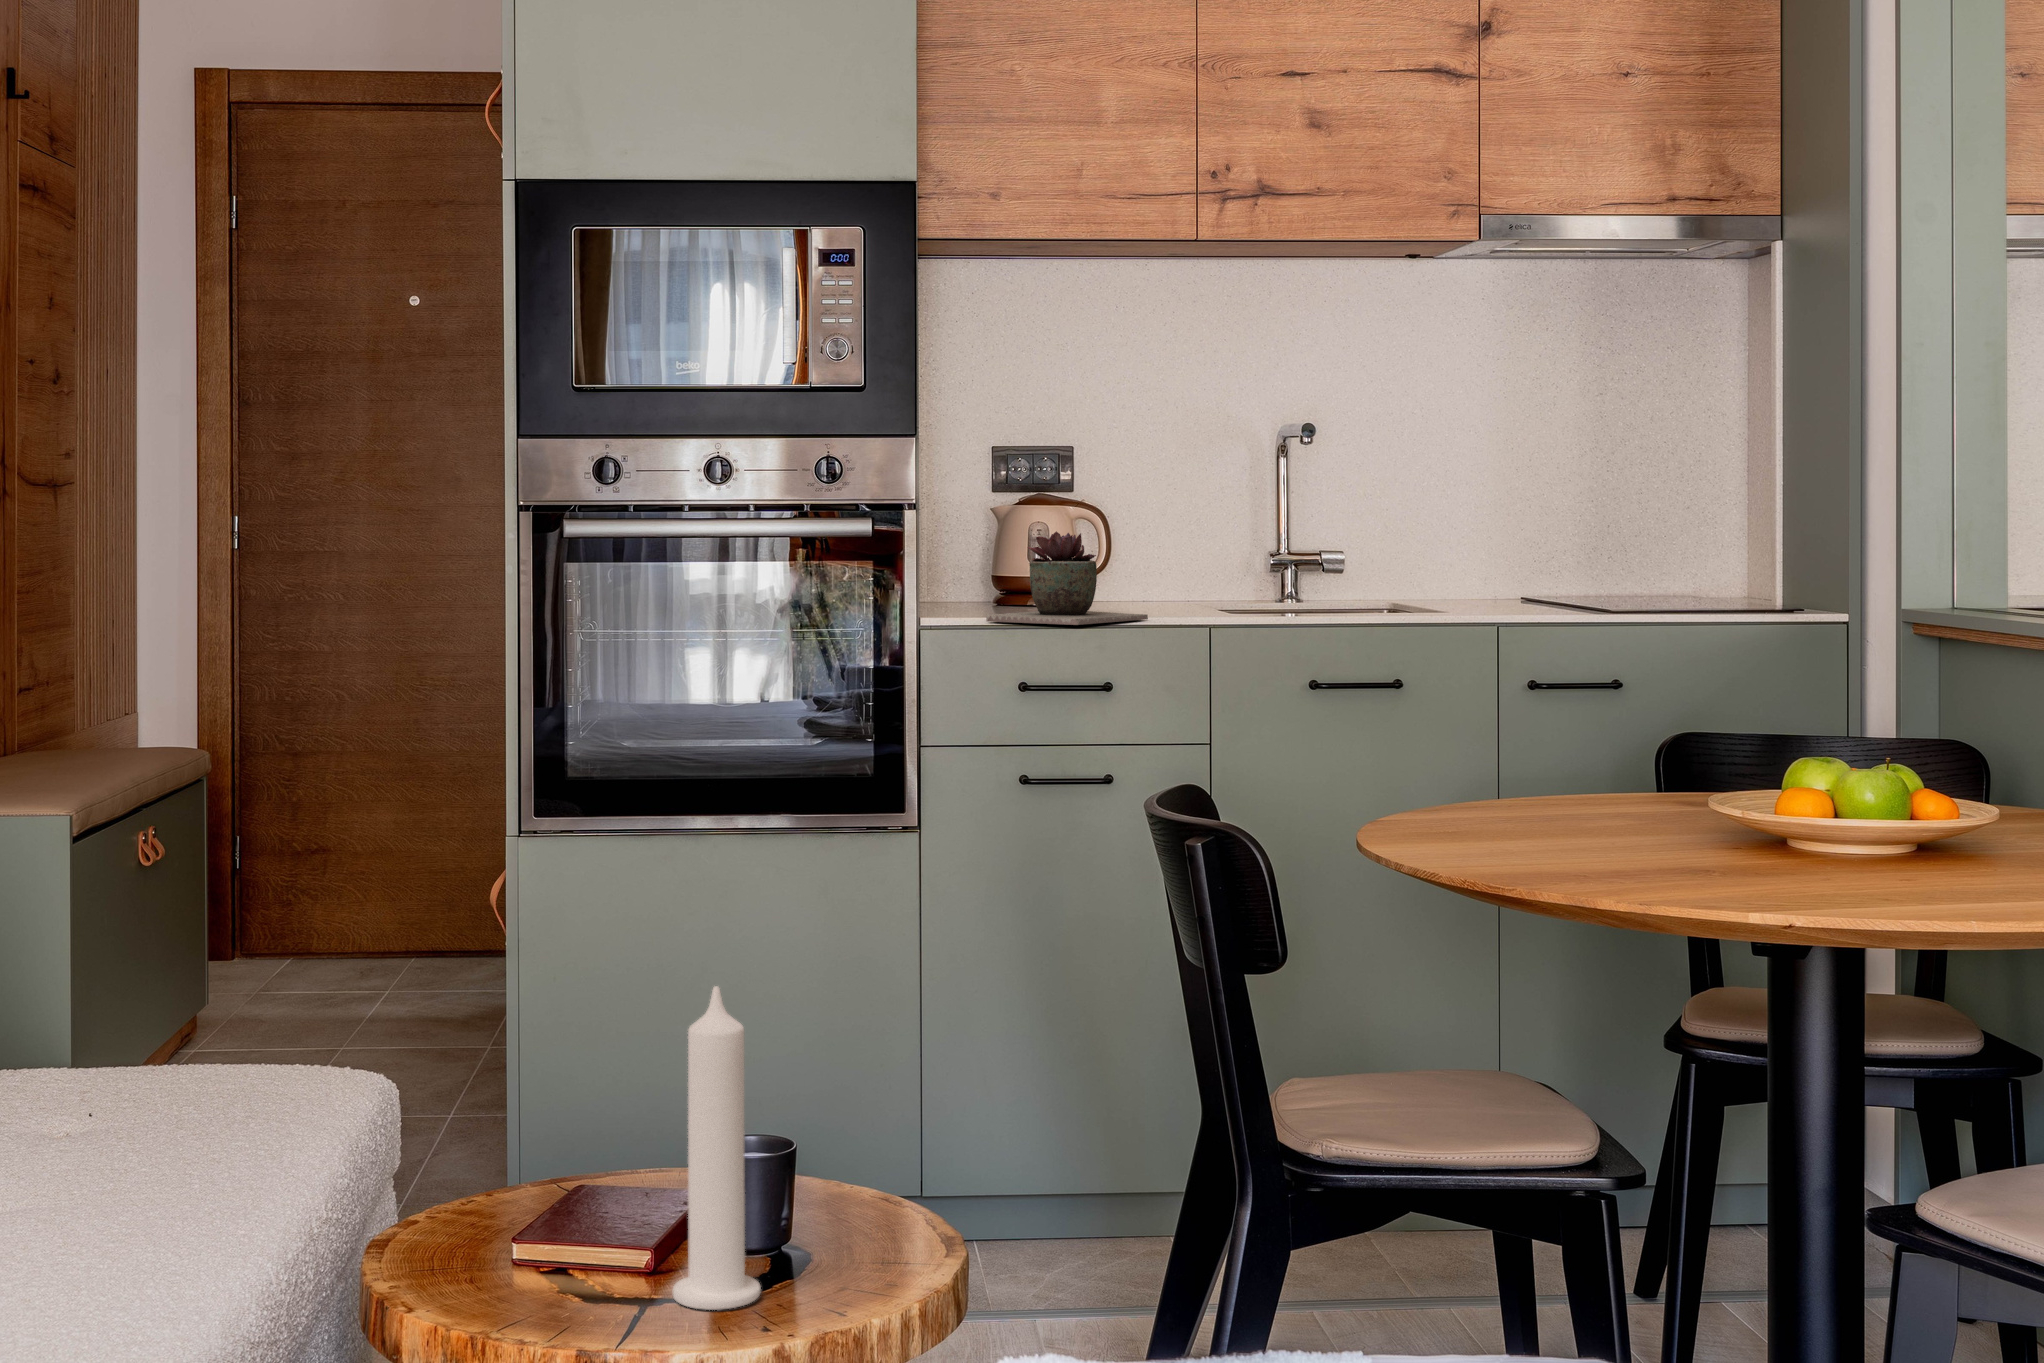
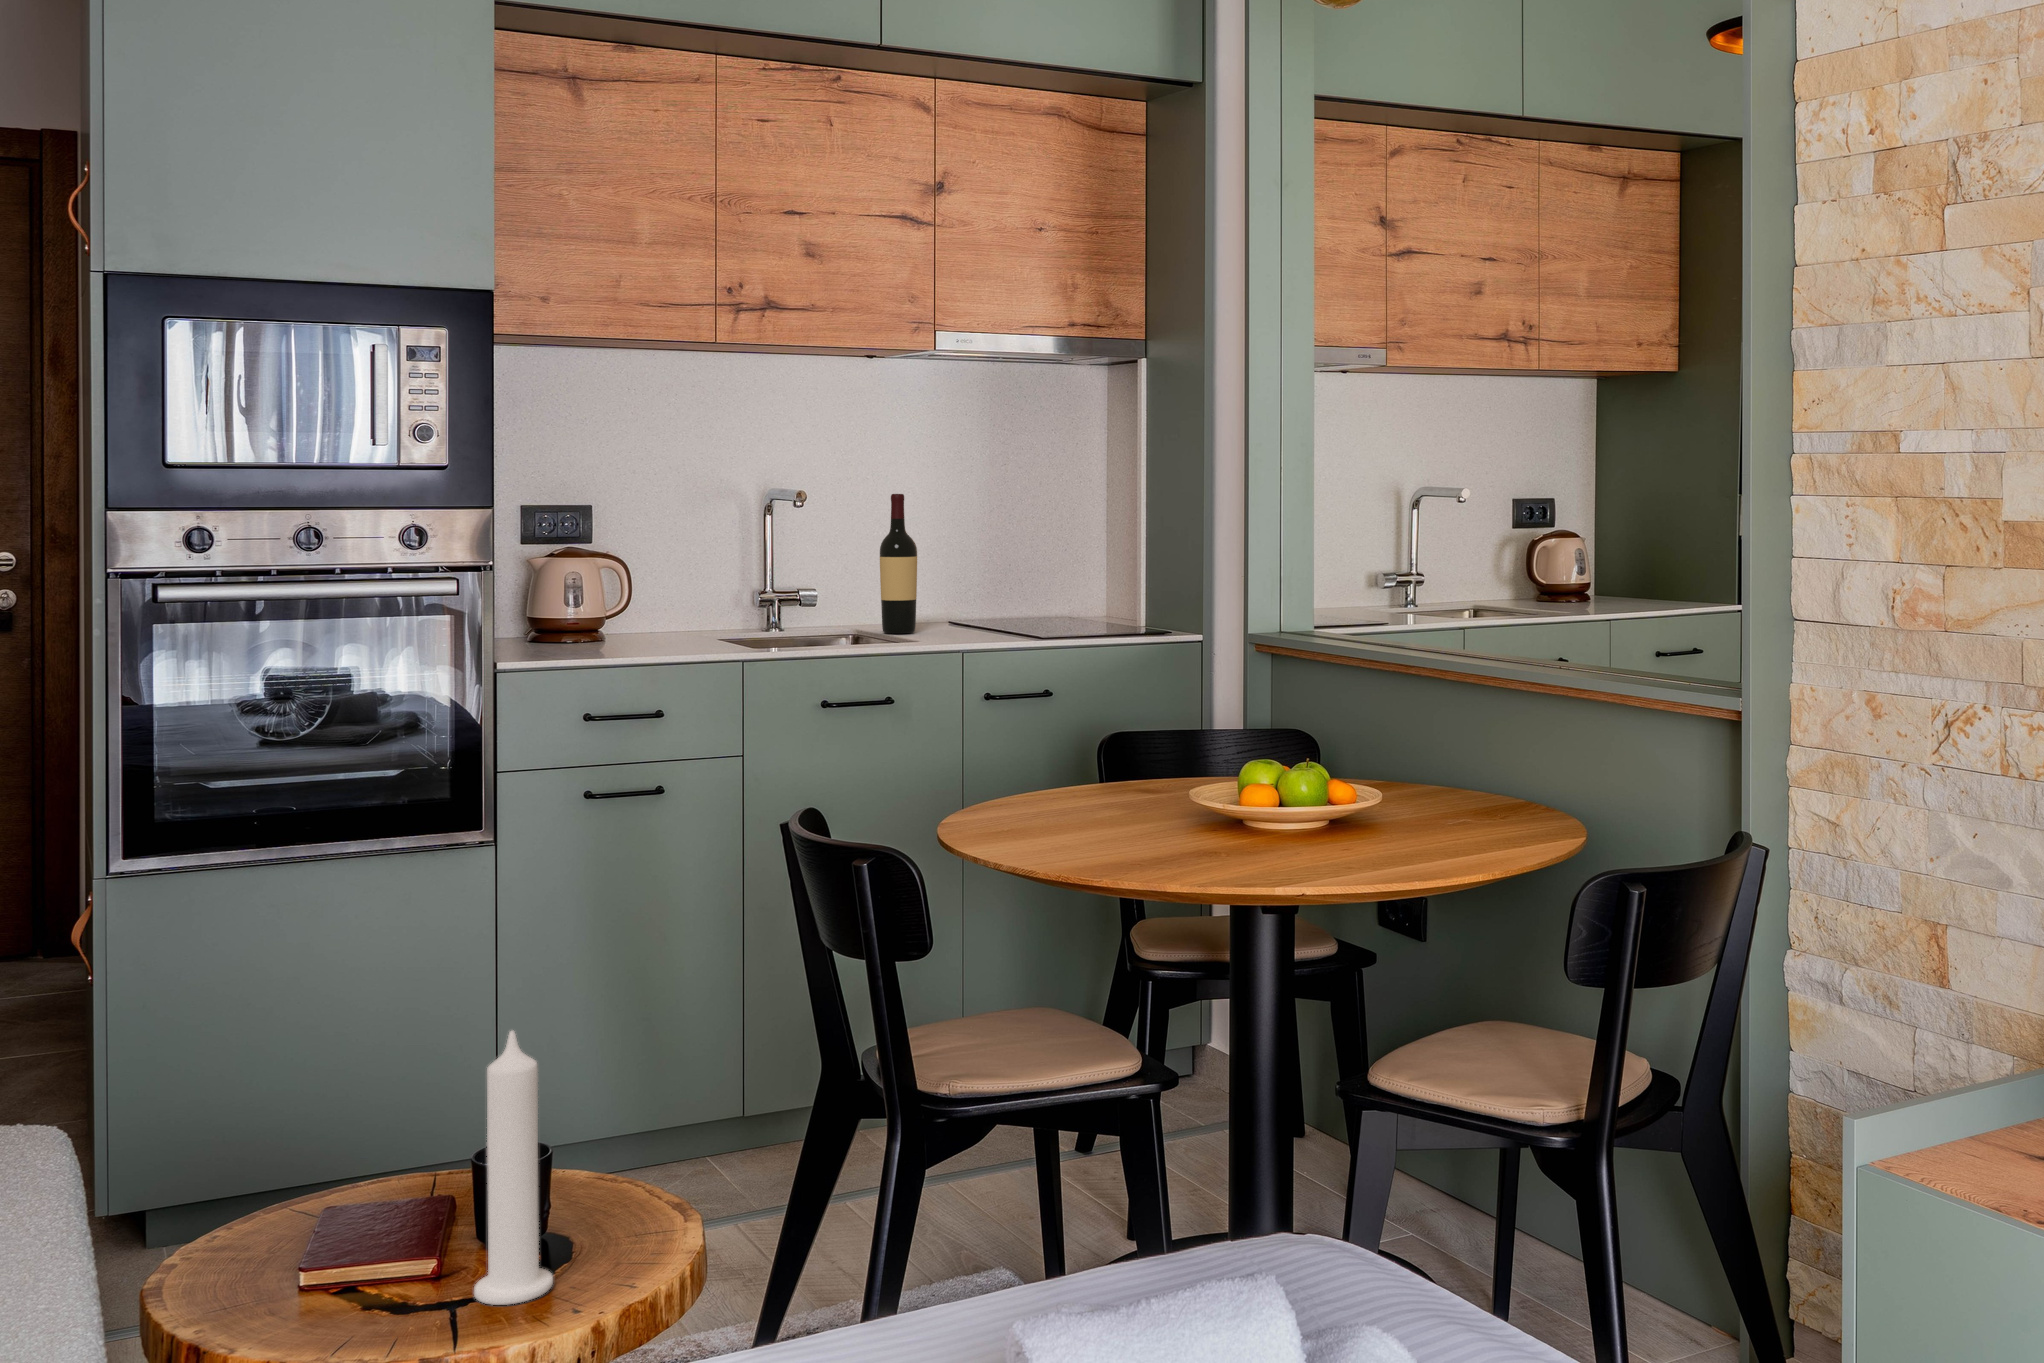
wine bottle: none [1407,431,1456,612] -> present [880,494,917,633]
succulent plant: present [986,531,1148,625] -> none [546,581,683,660]

